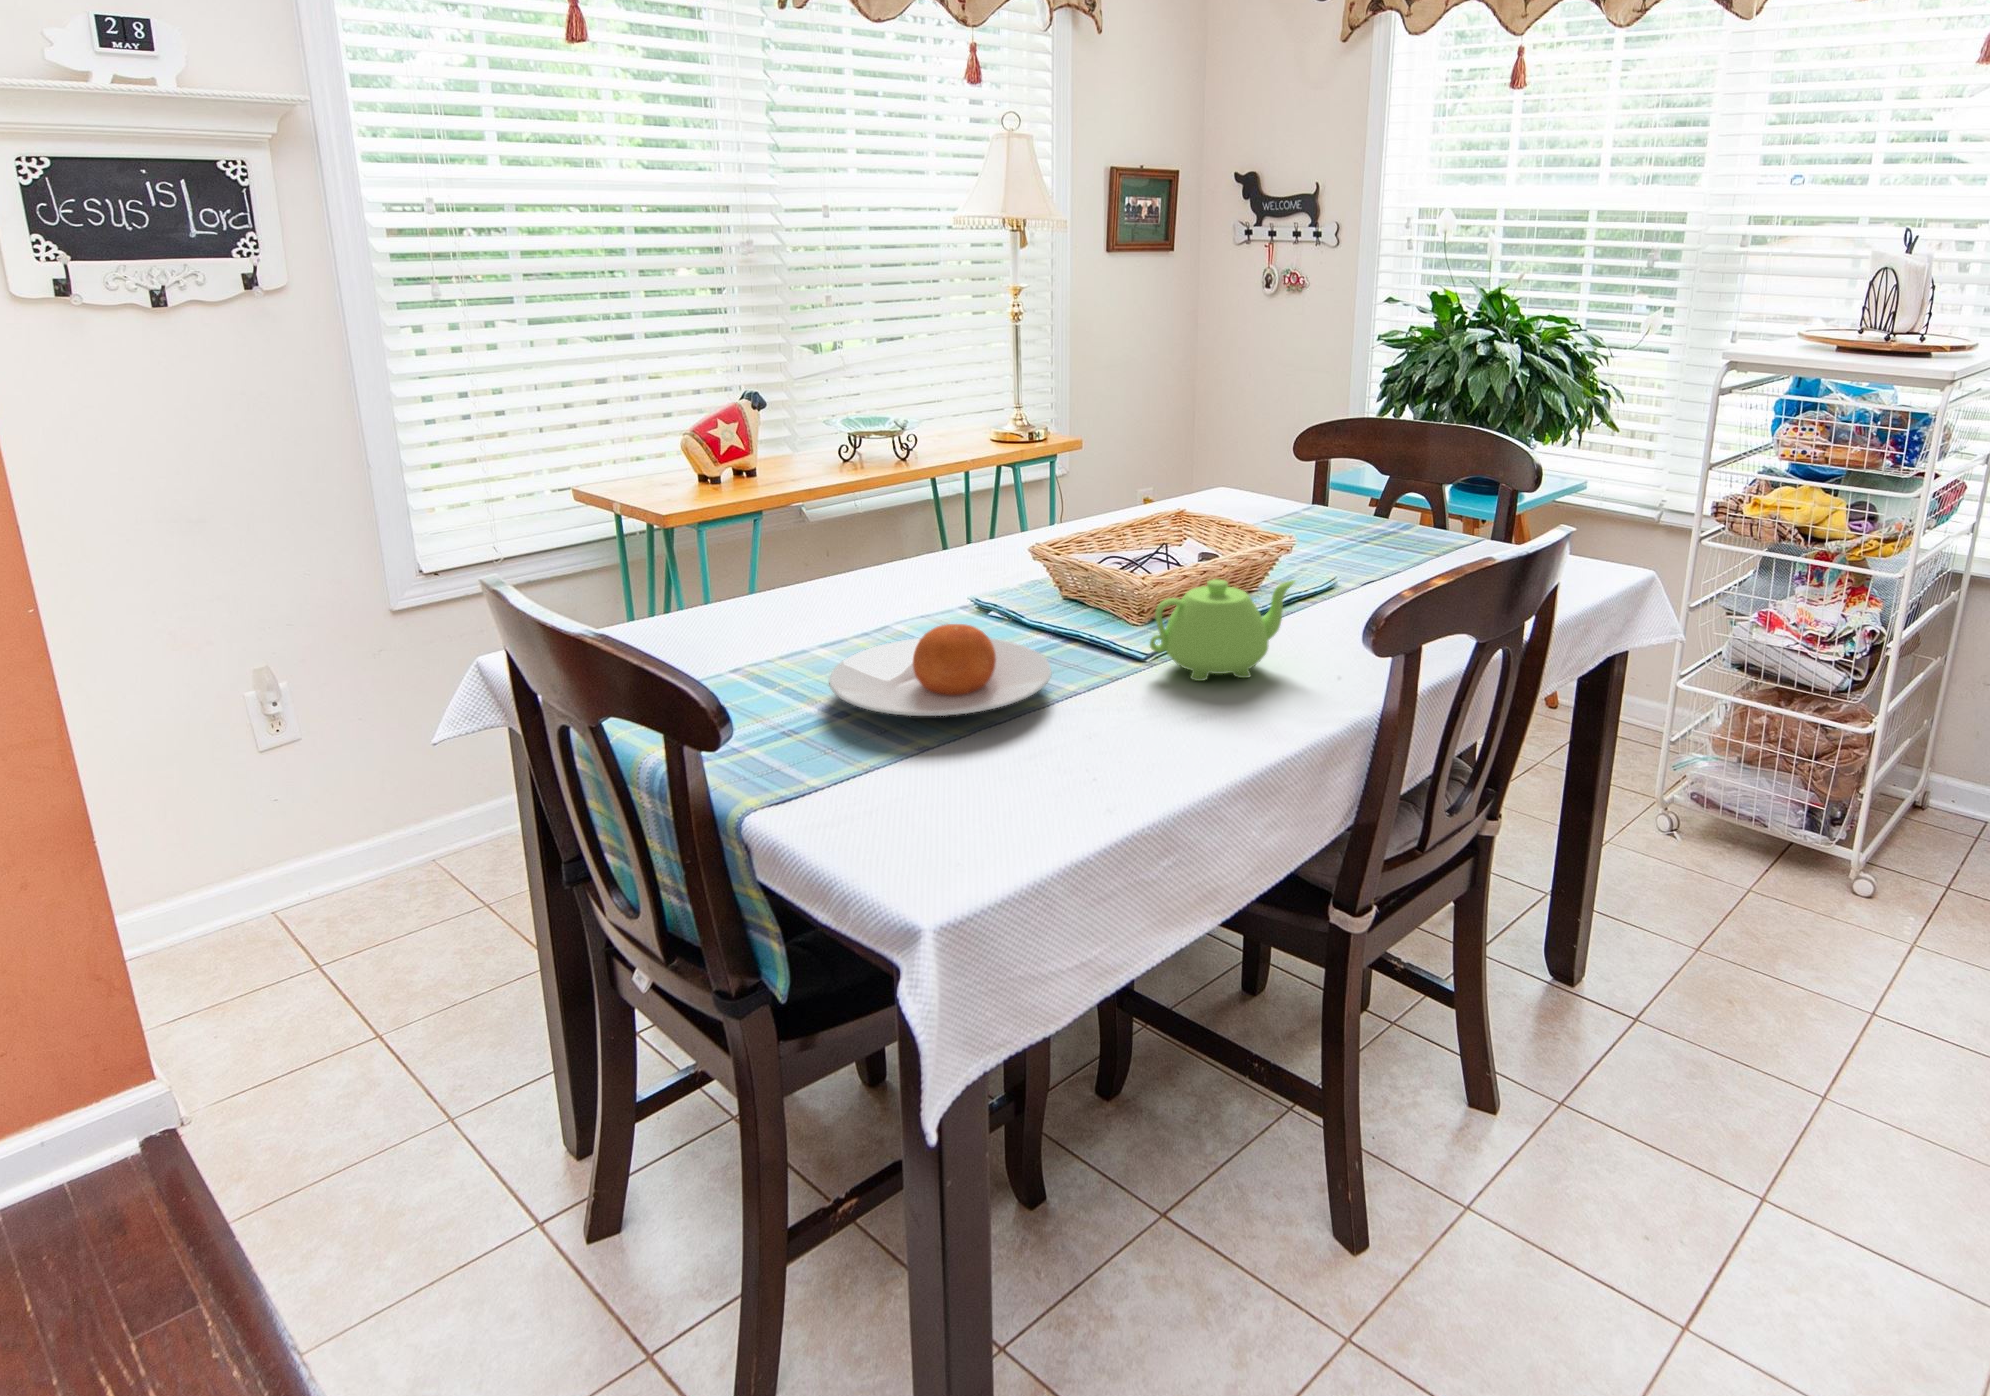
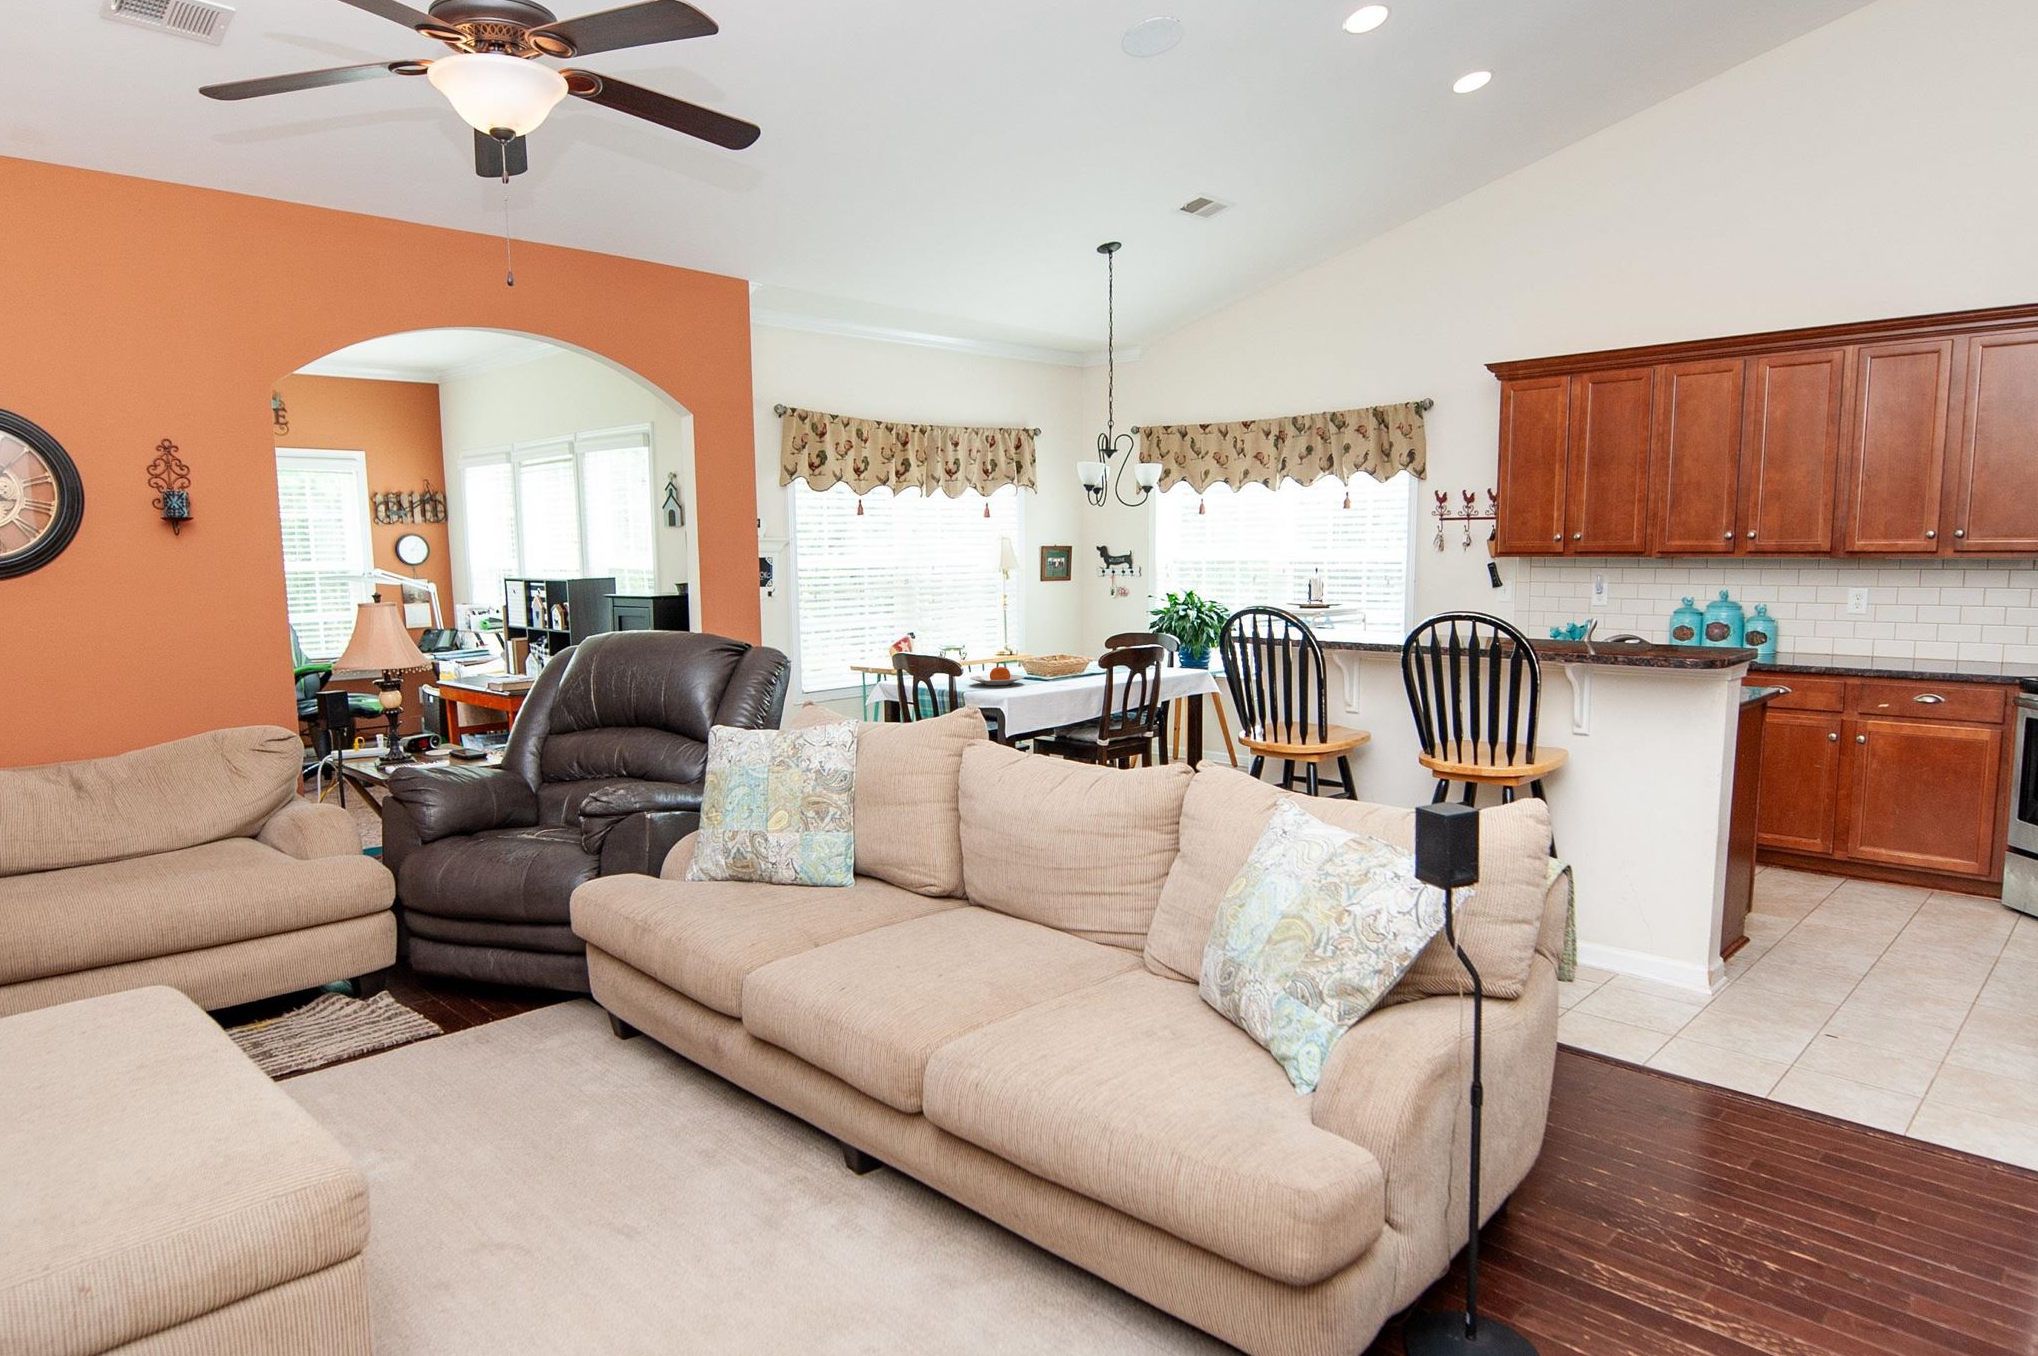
teapot: present [1150,579,1295,681] -> none [1049,657,1087,681]

